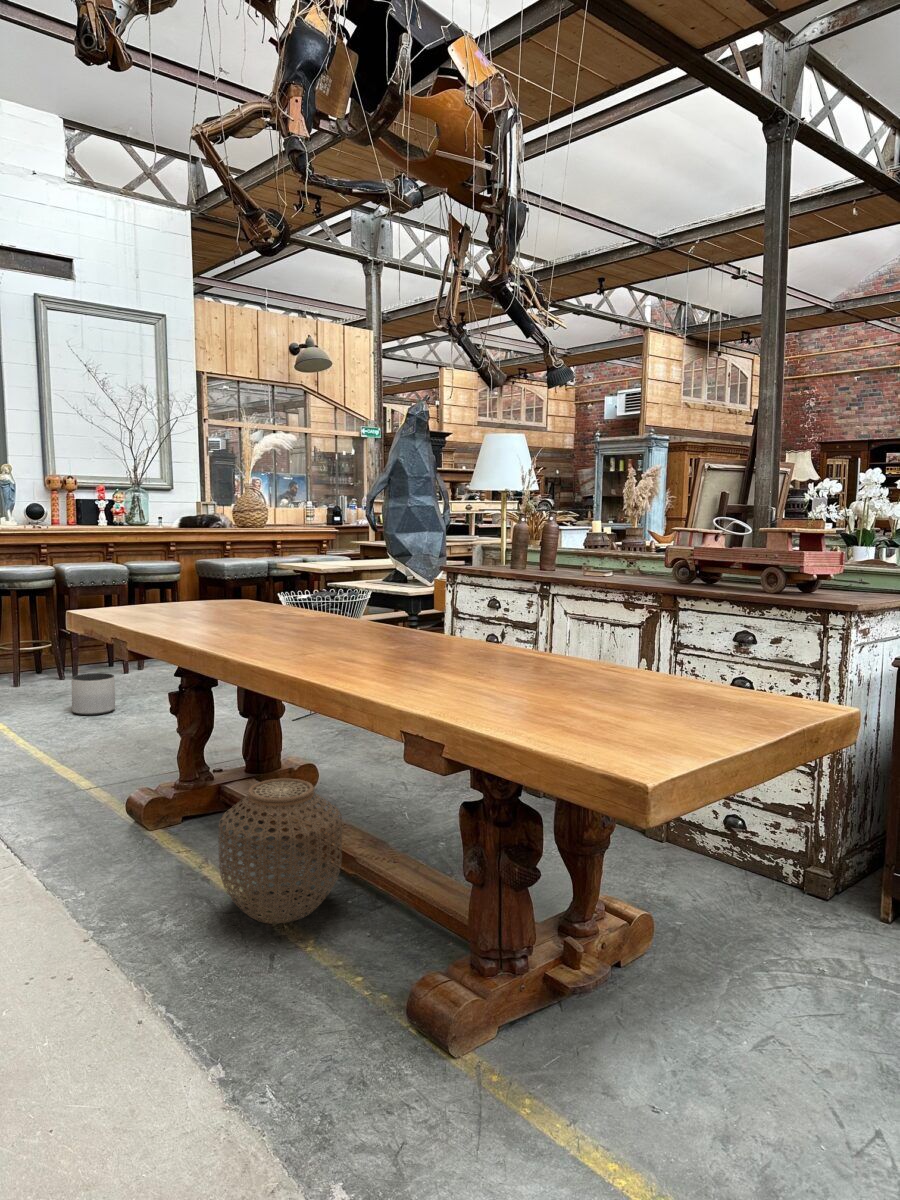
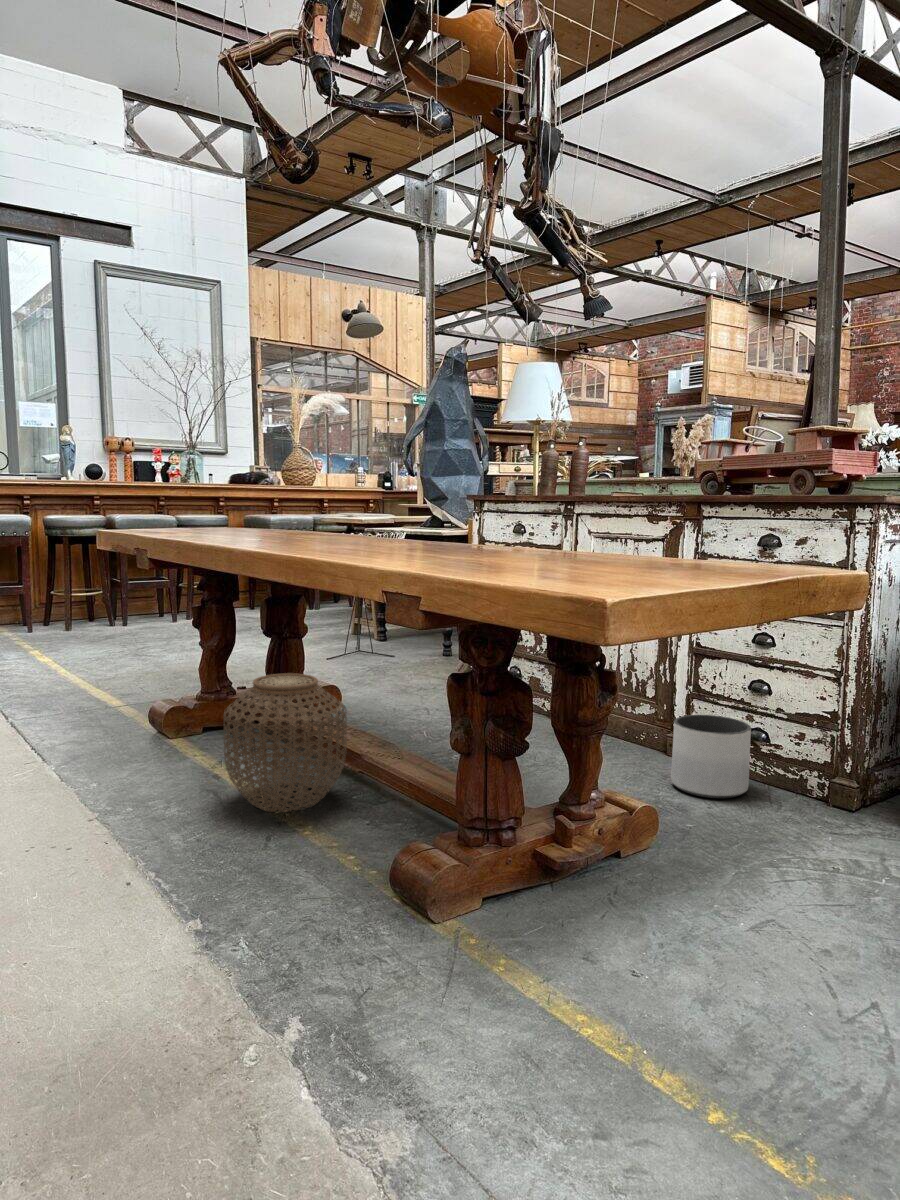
planter: present [72,673,115,715] -> present [671,715,751,798]

